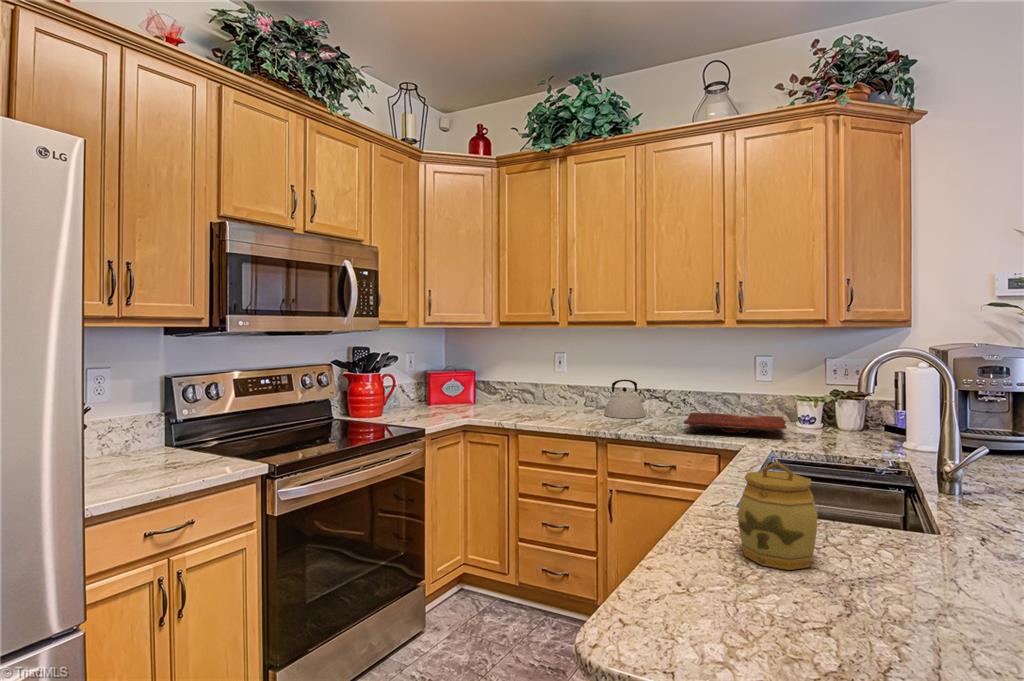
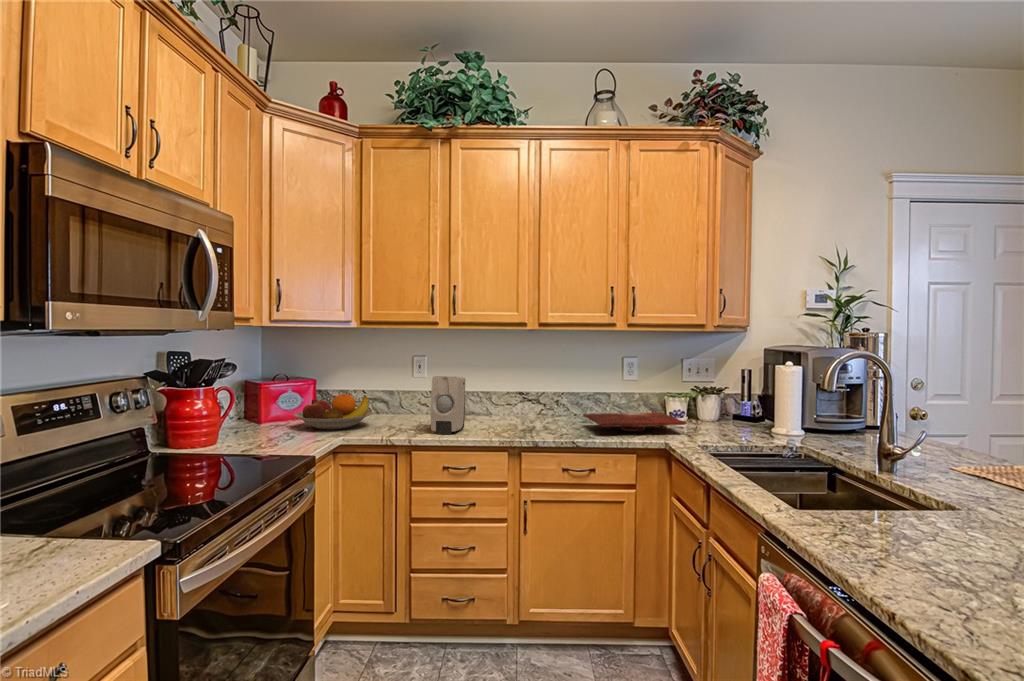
soap dispenser: none [536,370,575,422] -> present [431,376,465,434]
kettle: present [604,380,646,418] -> none [484,383,526,424]
fruit bowl: none [445,384,508,412] -> present [294,394,373,429]
jar: present [738,461,818,570] -> none [859,456,933,547]

